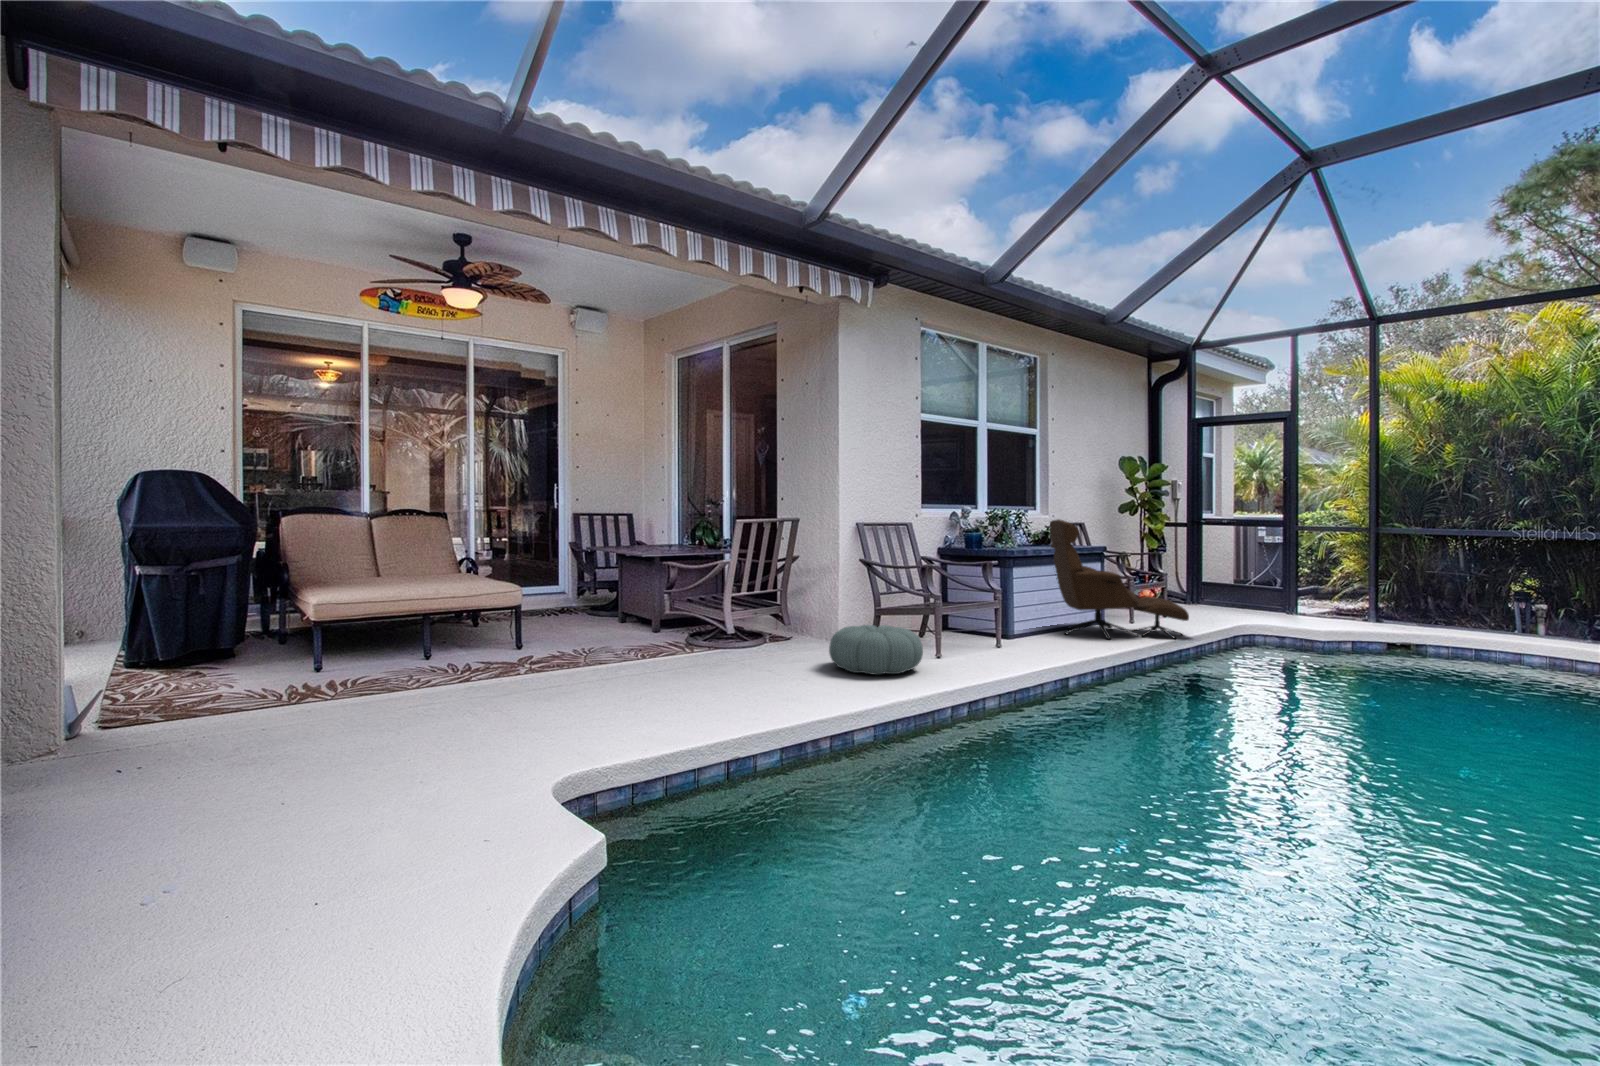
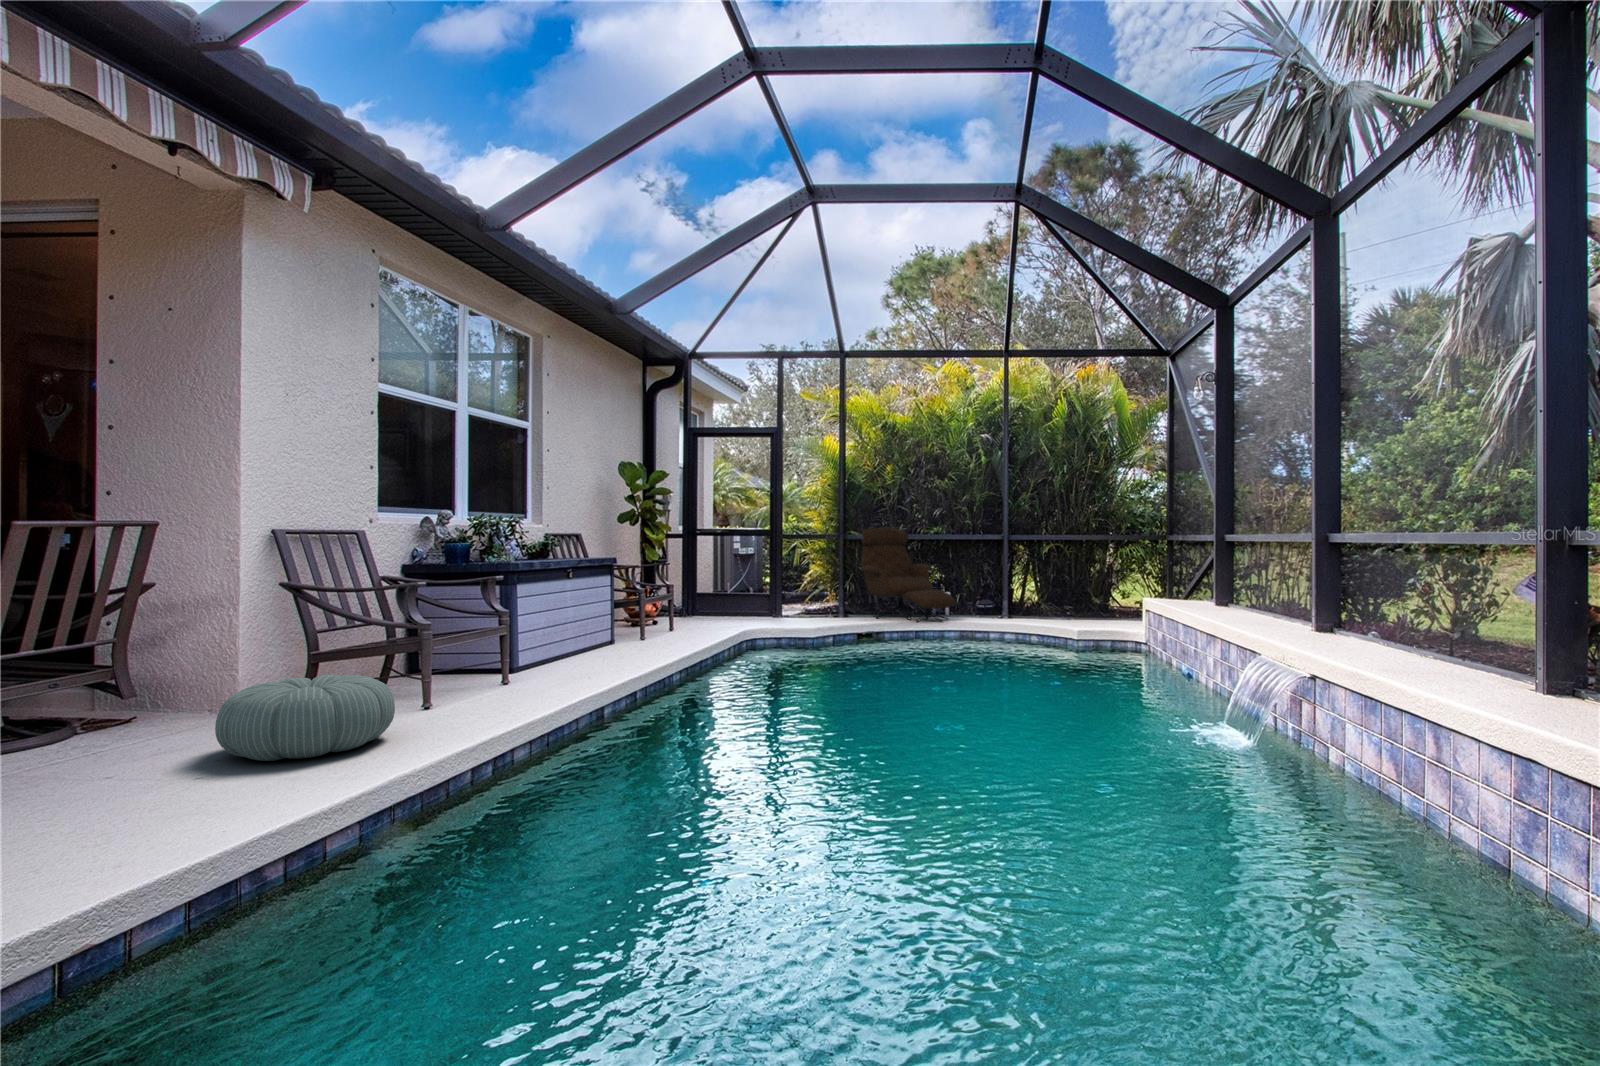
lounge chair: present [1050,519,1189,639] -> present [860,528,955,622]

